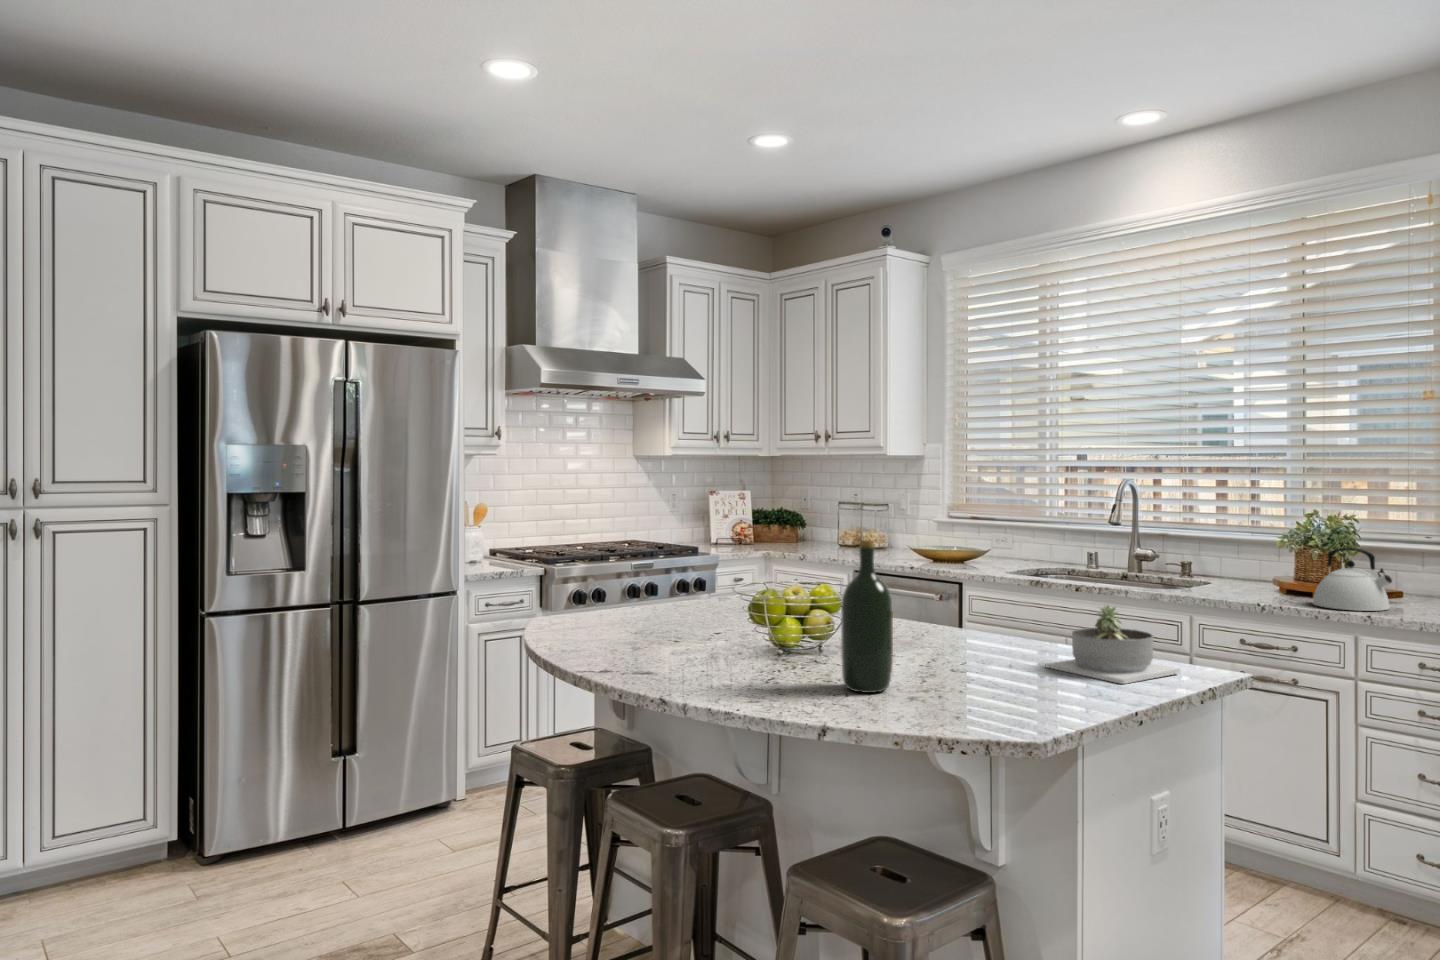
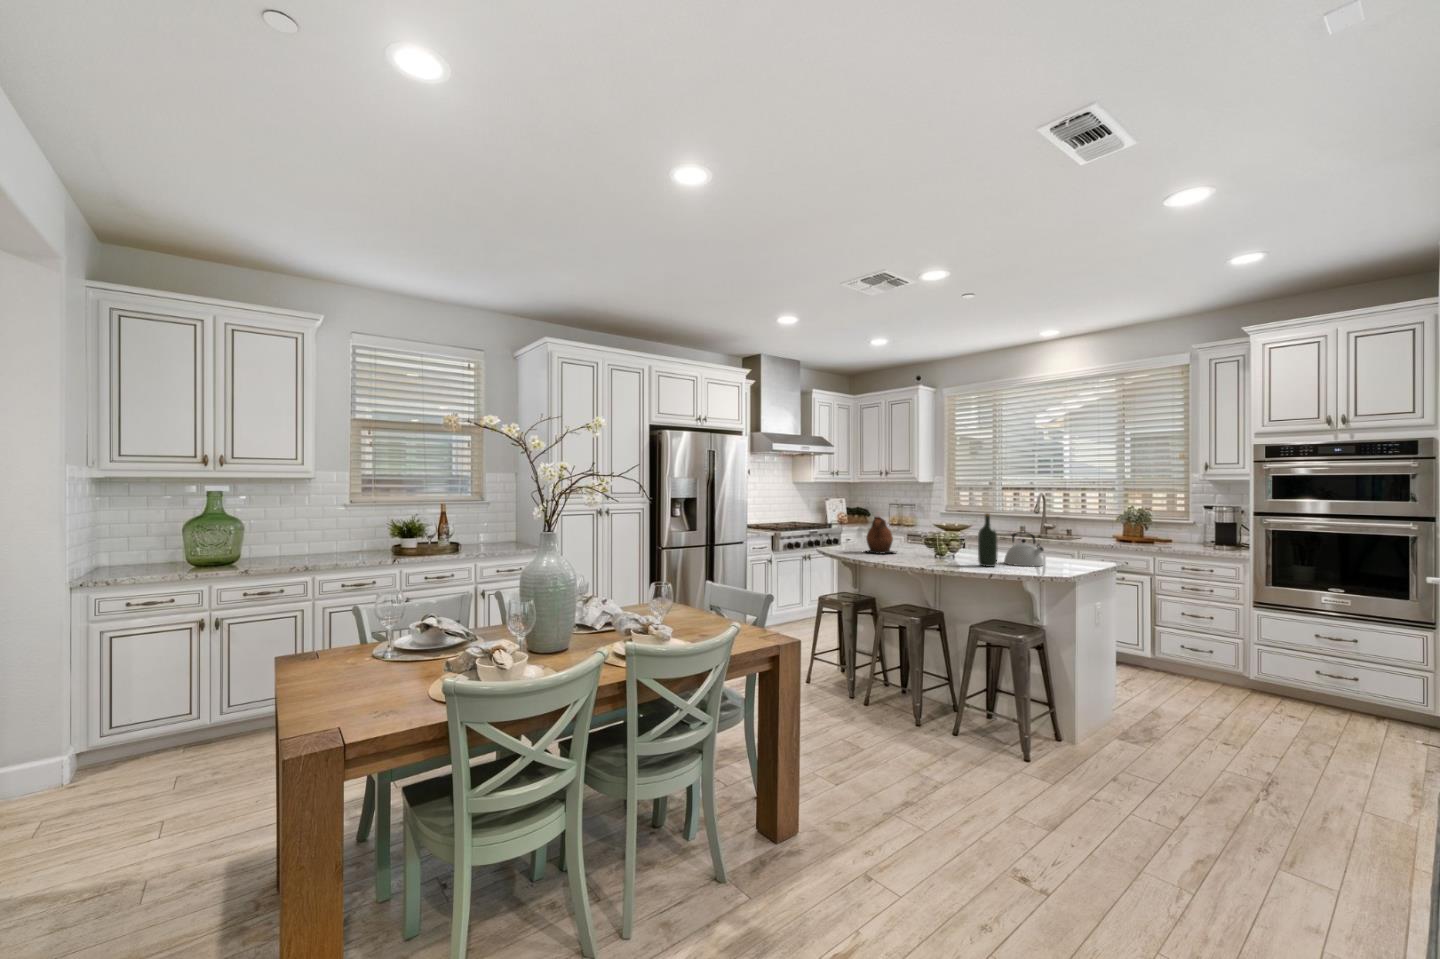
ceramic pitcher: none [618,541,706,637] -> present [866,516,895,554]
kettle: present [1313,548,1392,611] -> present [1004,532,1044,566]
succulent planter: present [1046,605,1180,684] -> none [1043,538,1095,565]

